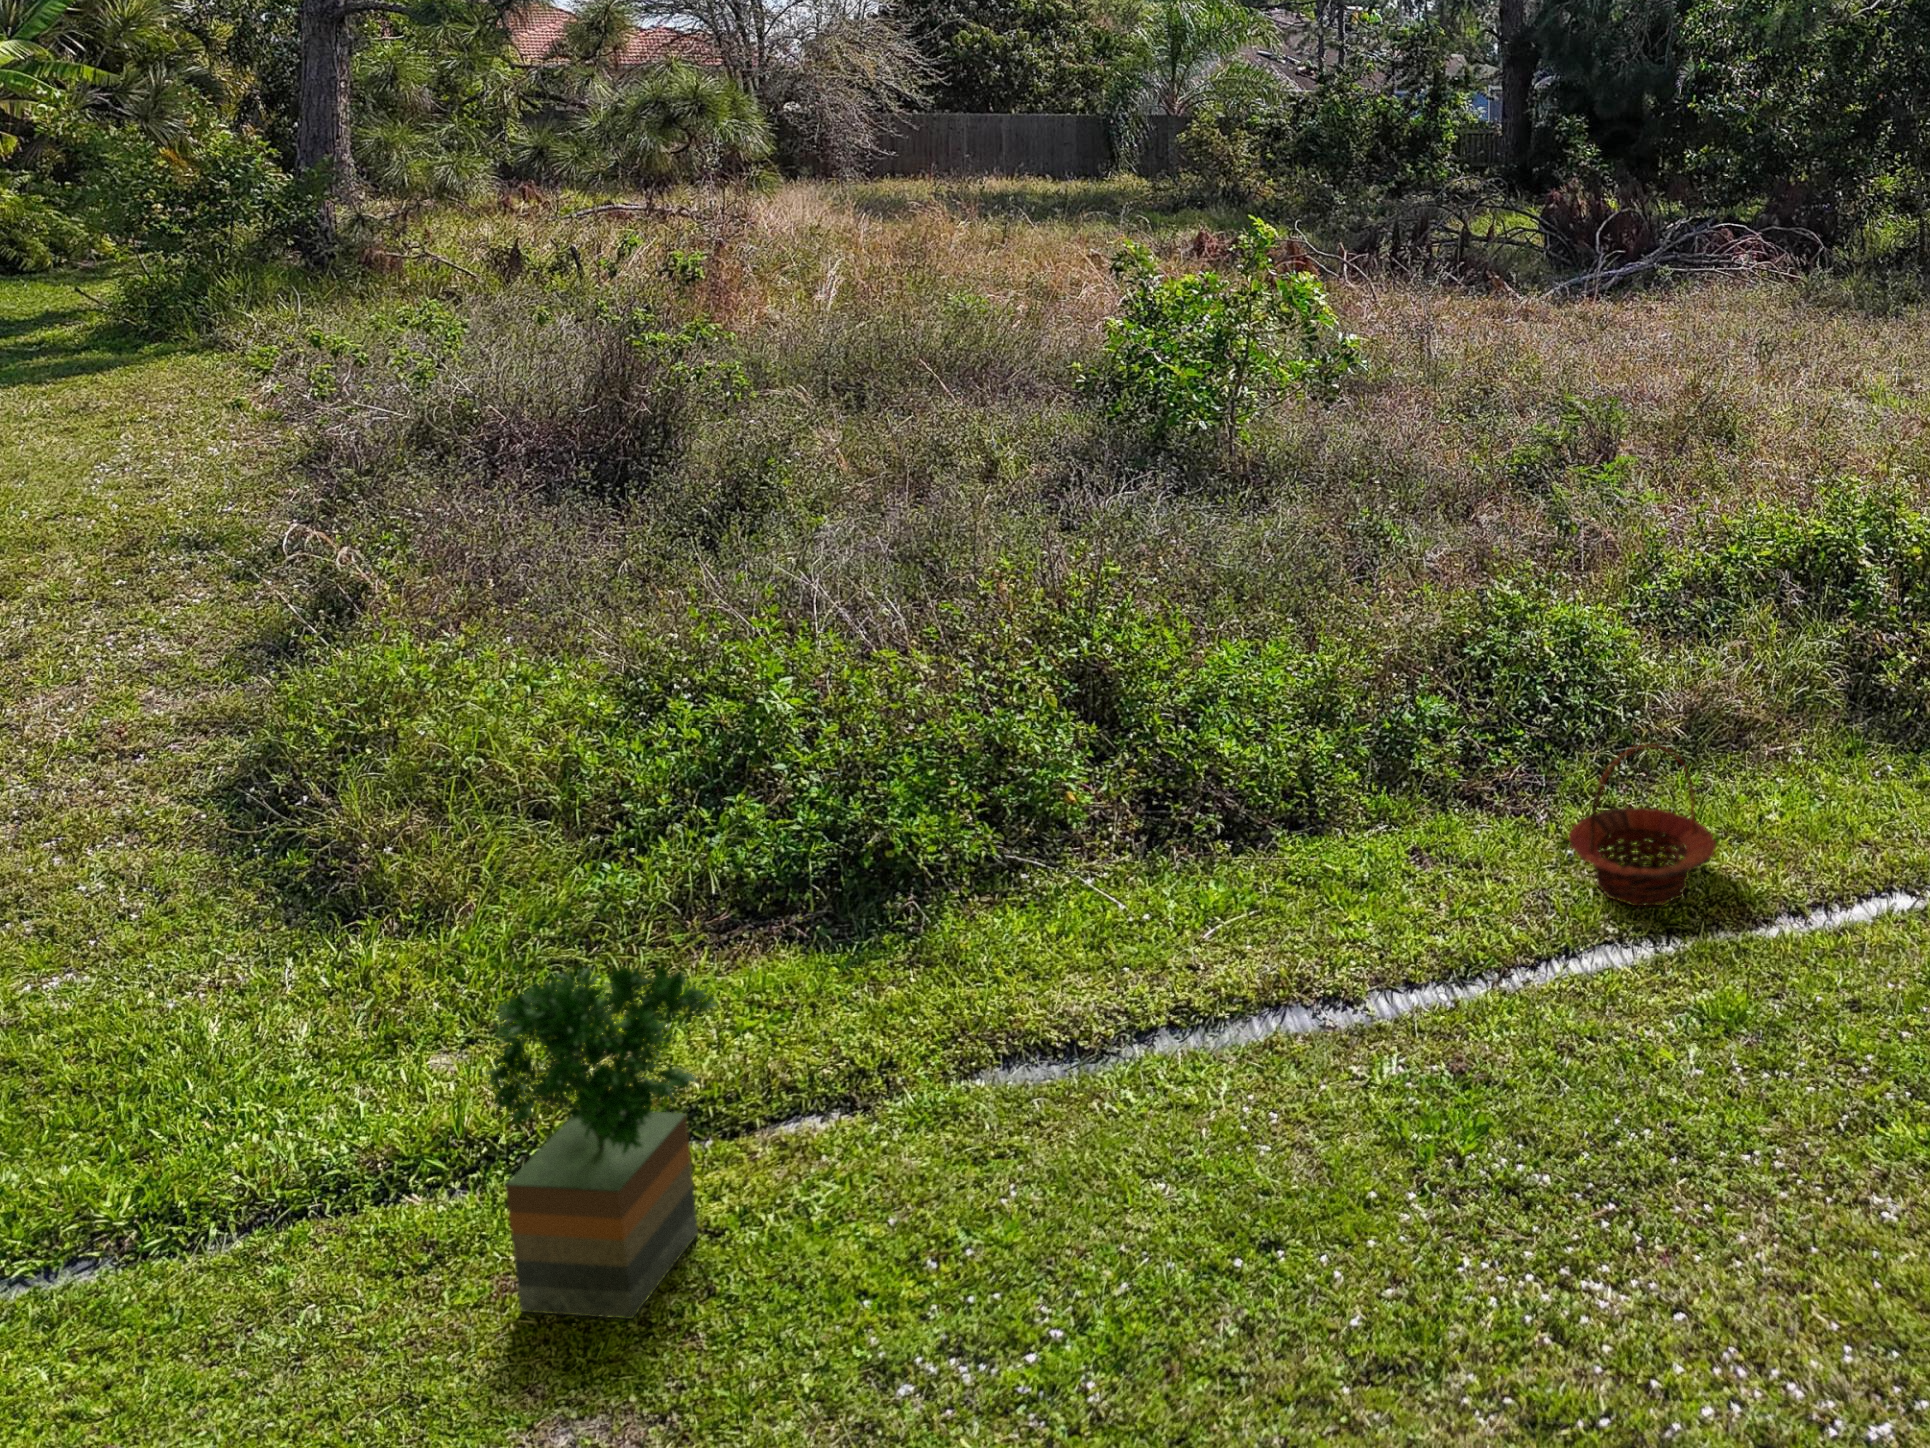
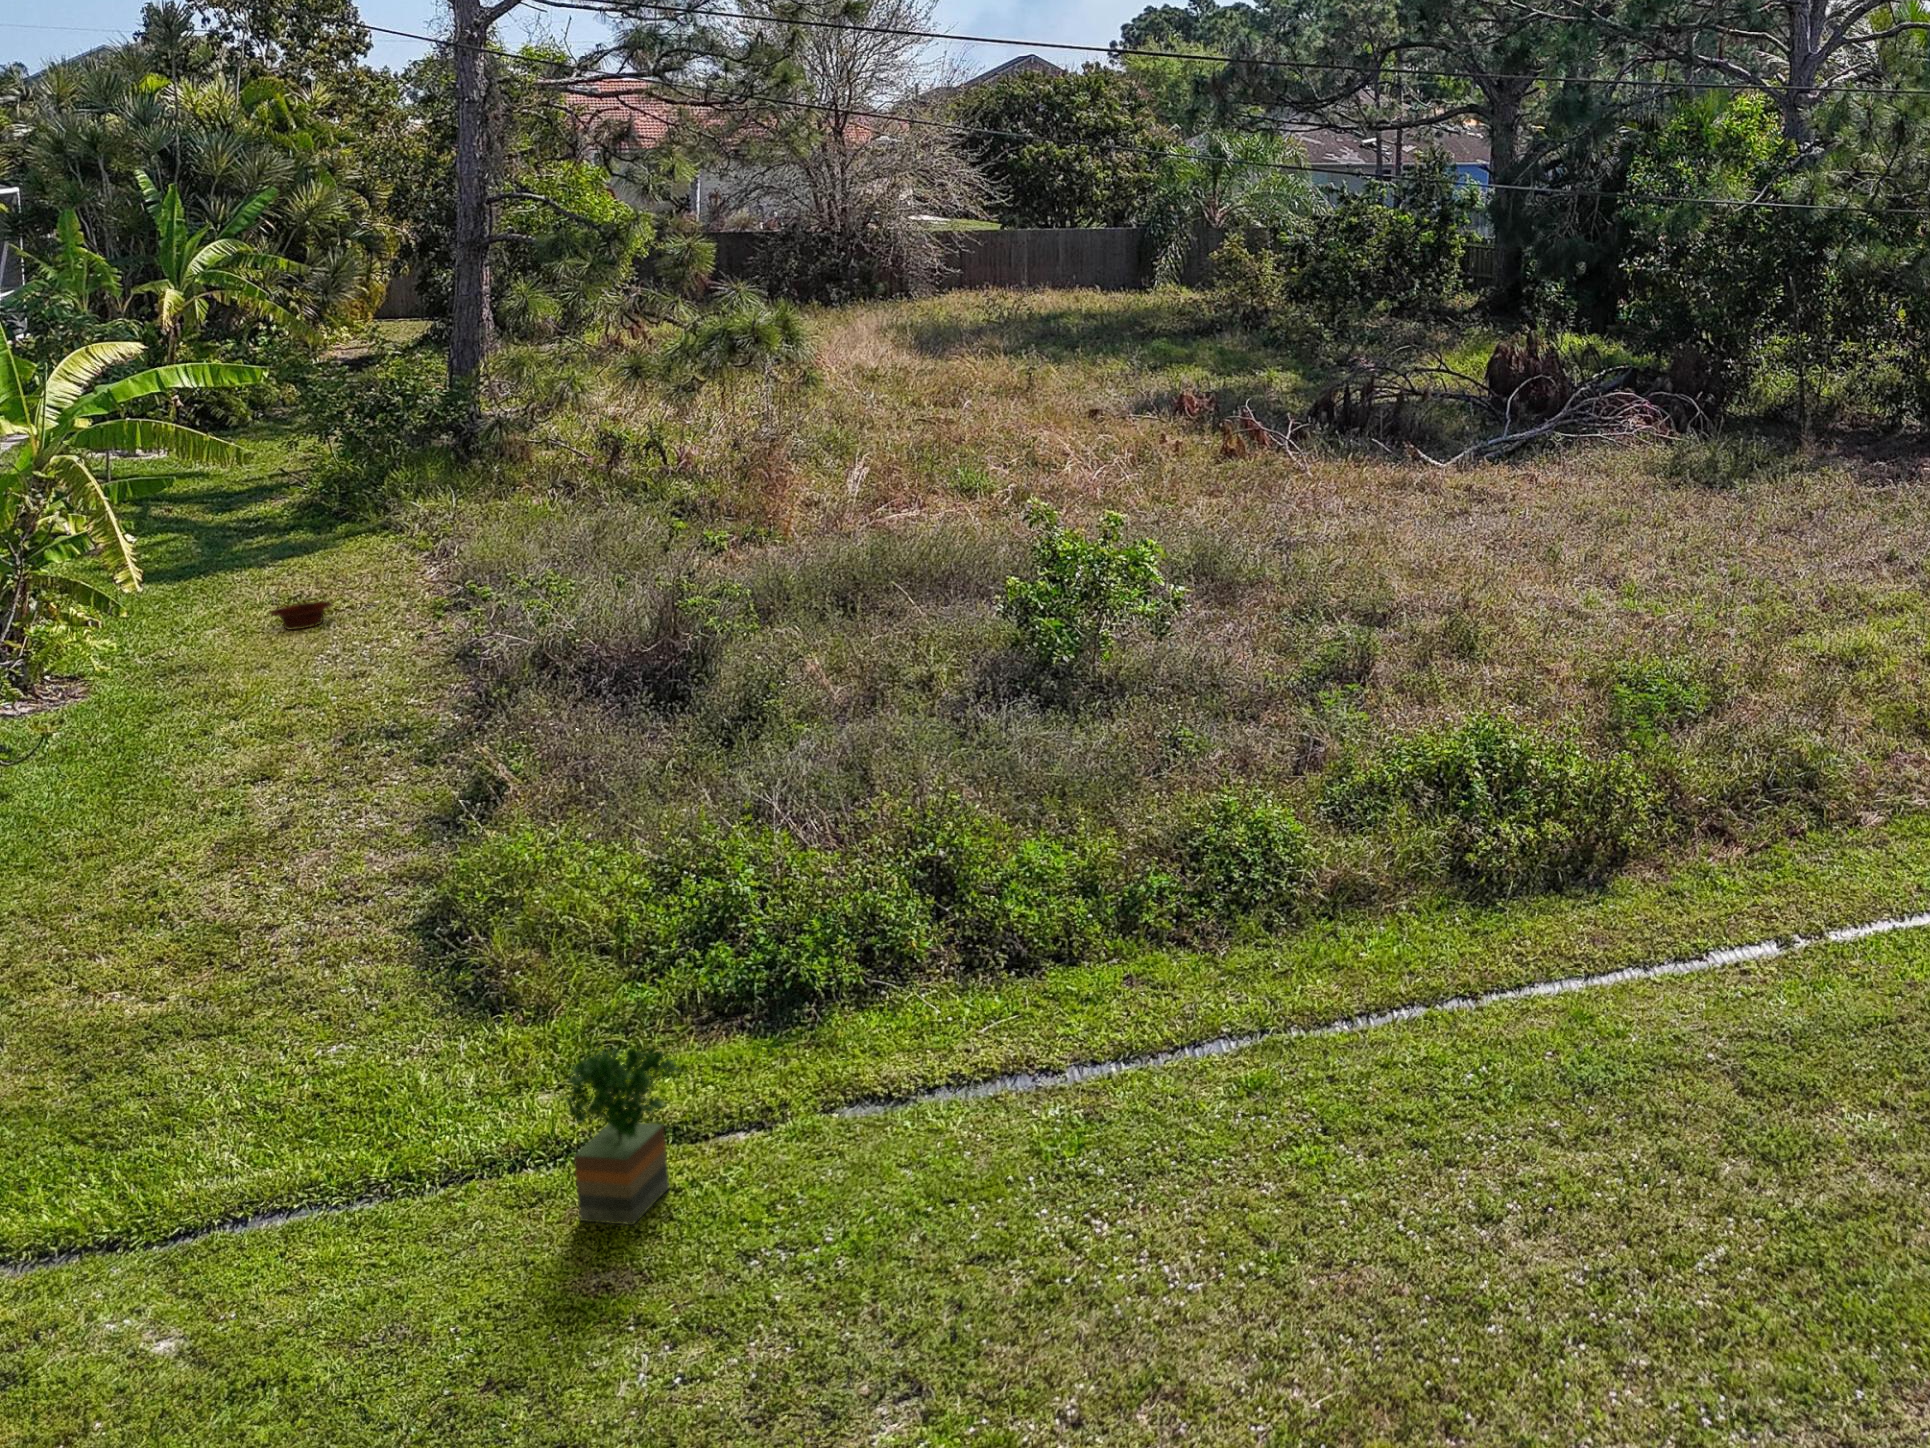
basket: present [1568,744,1717,906] -> present [269,581,333,630]

